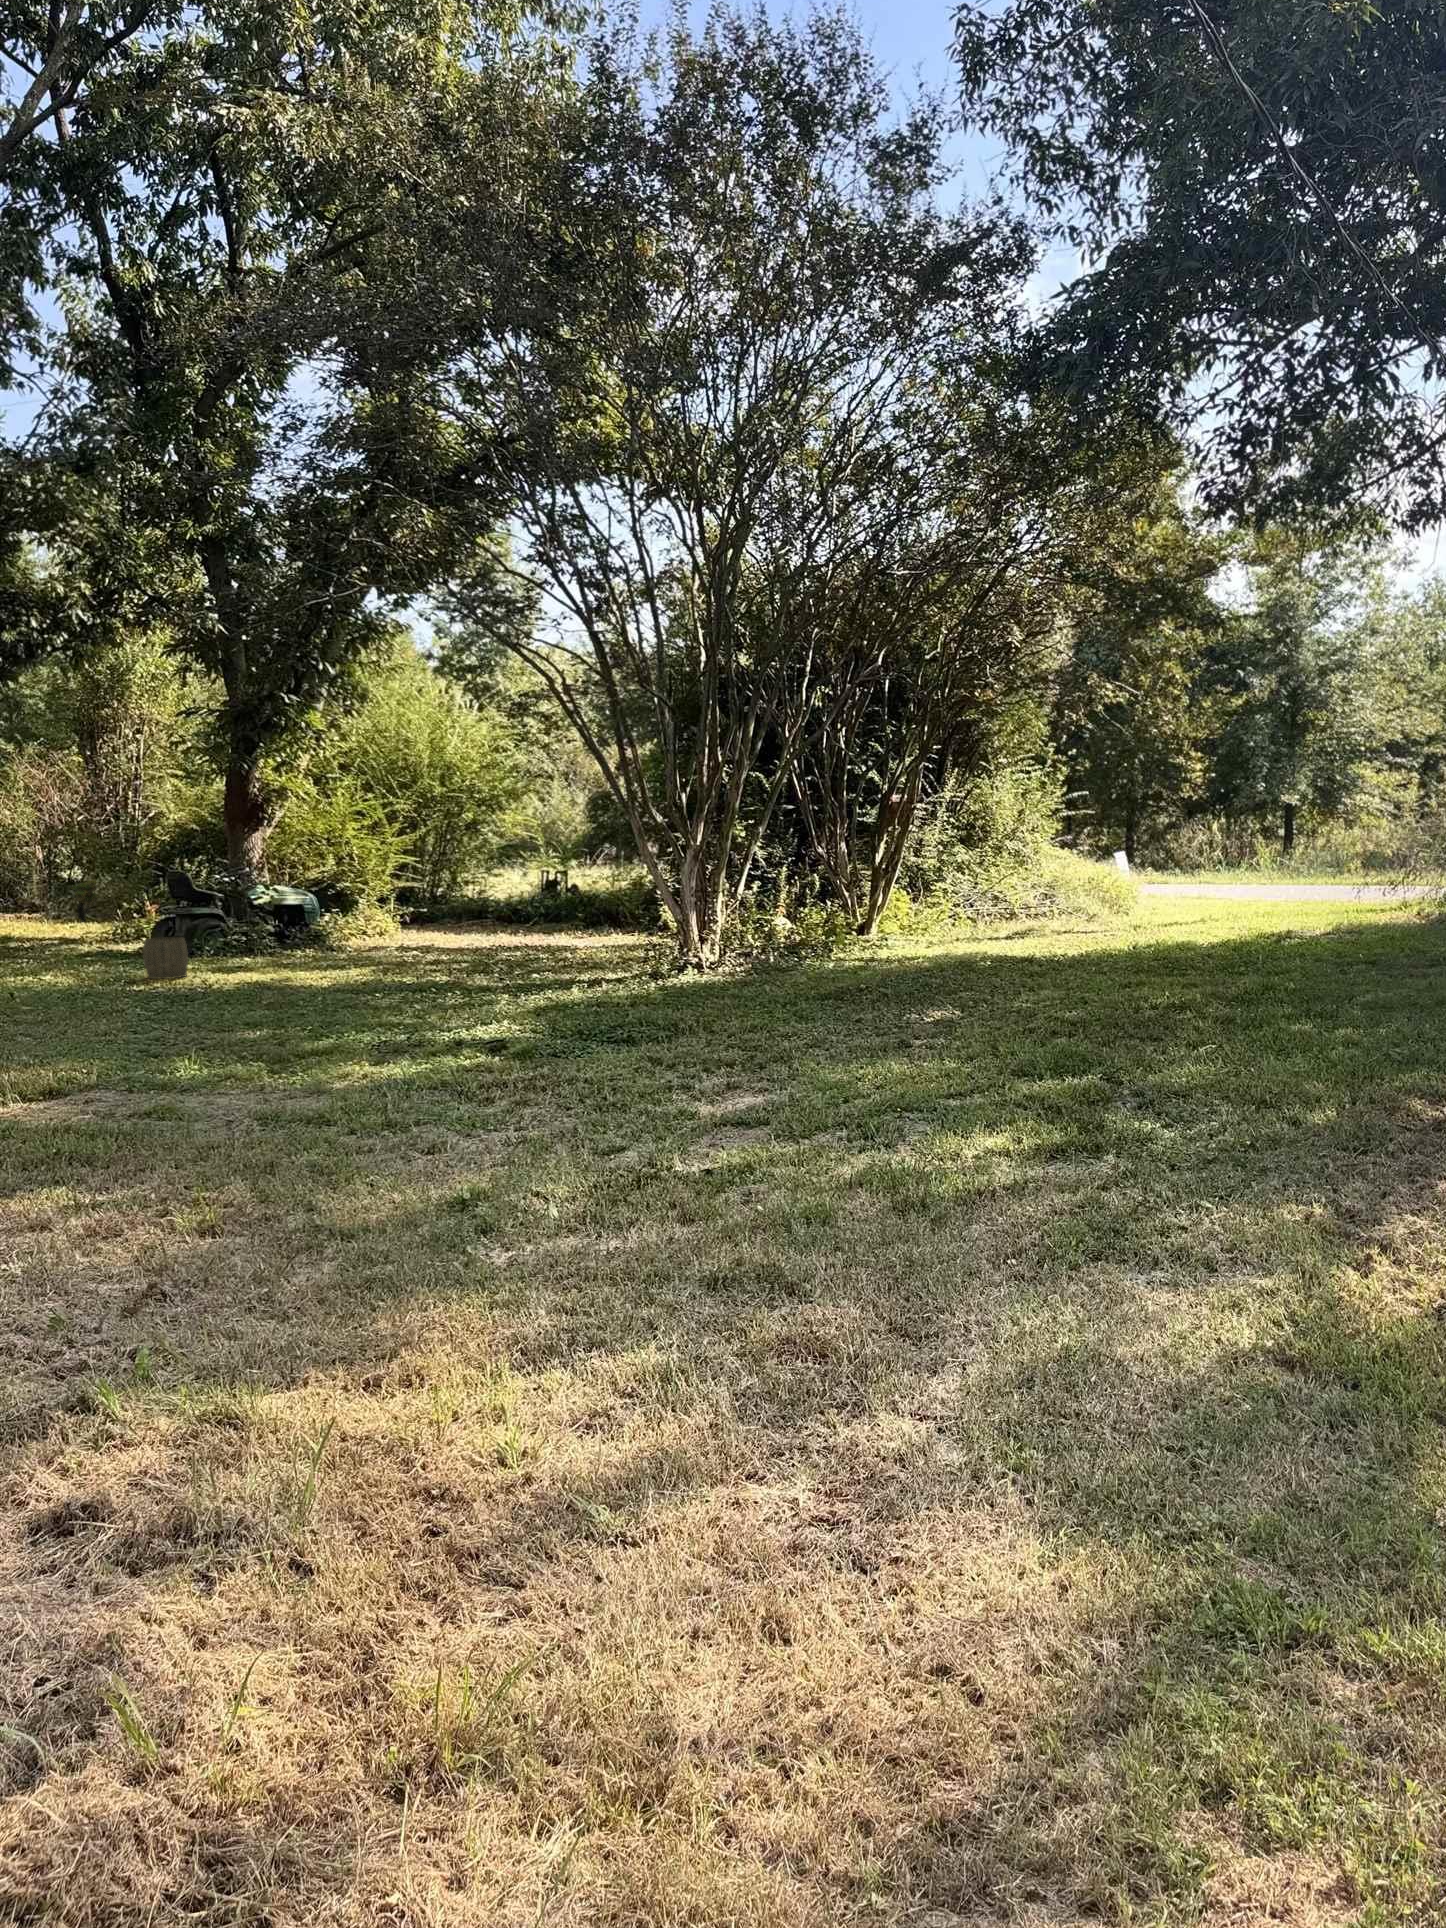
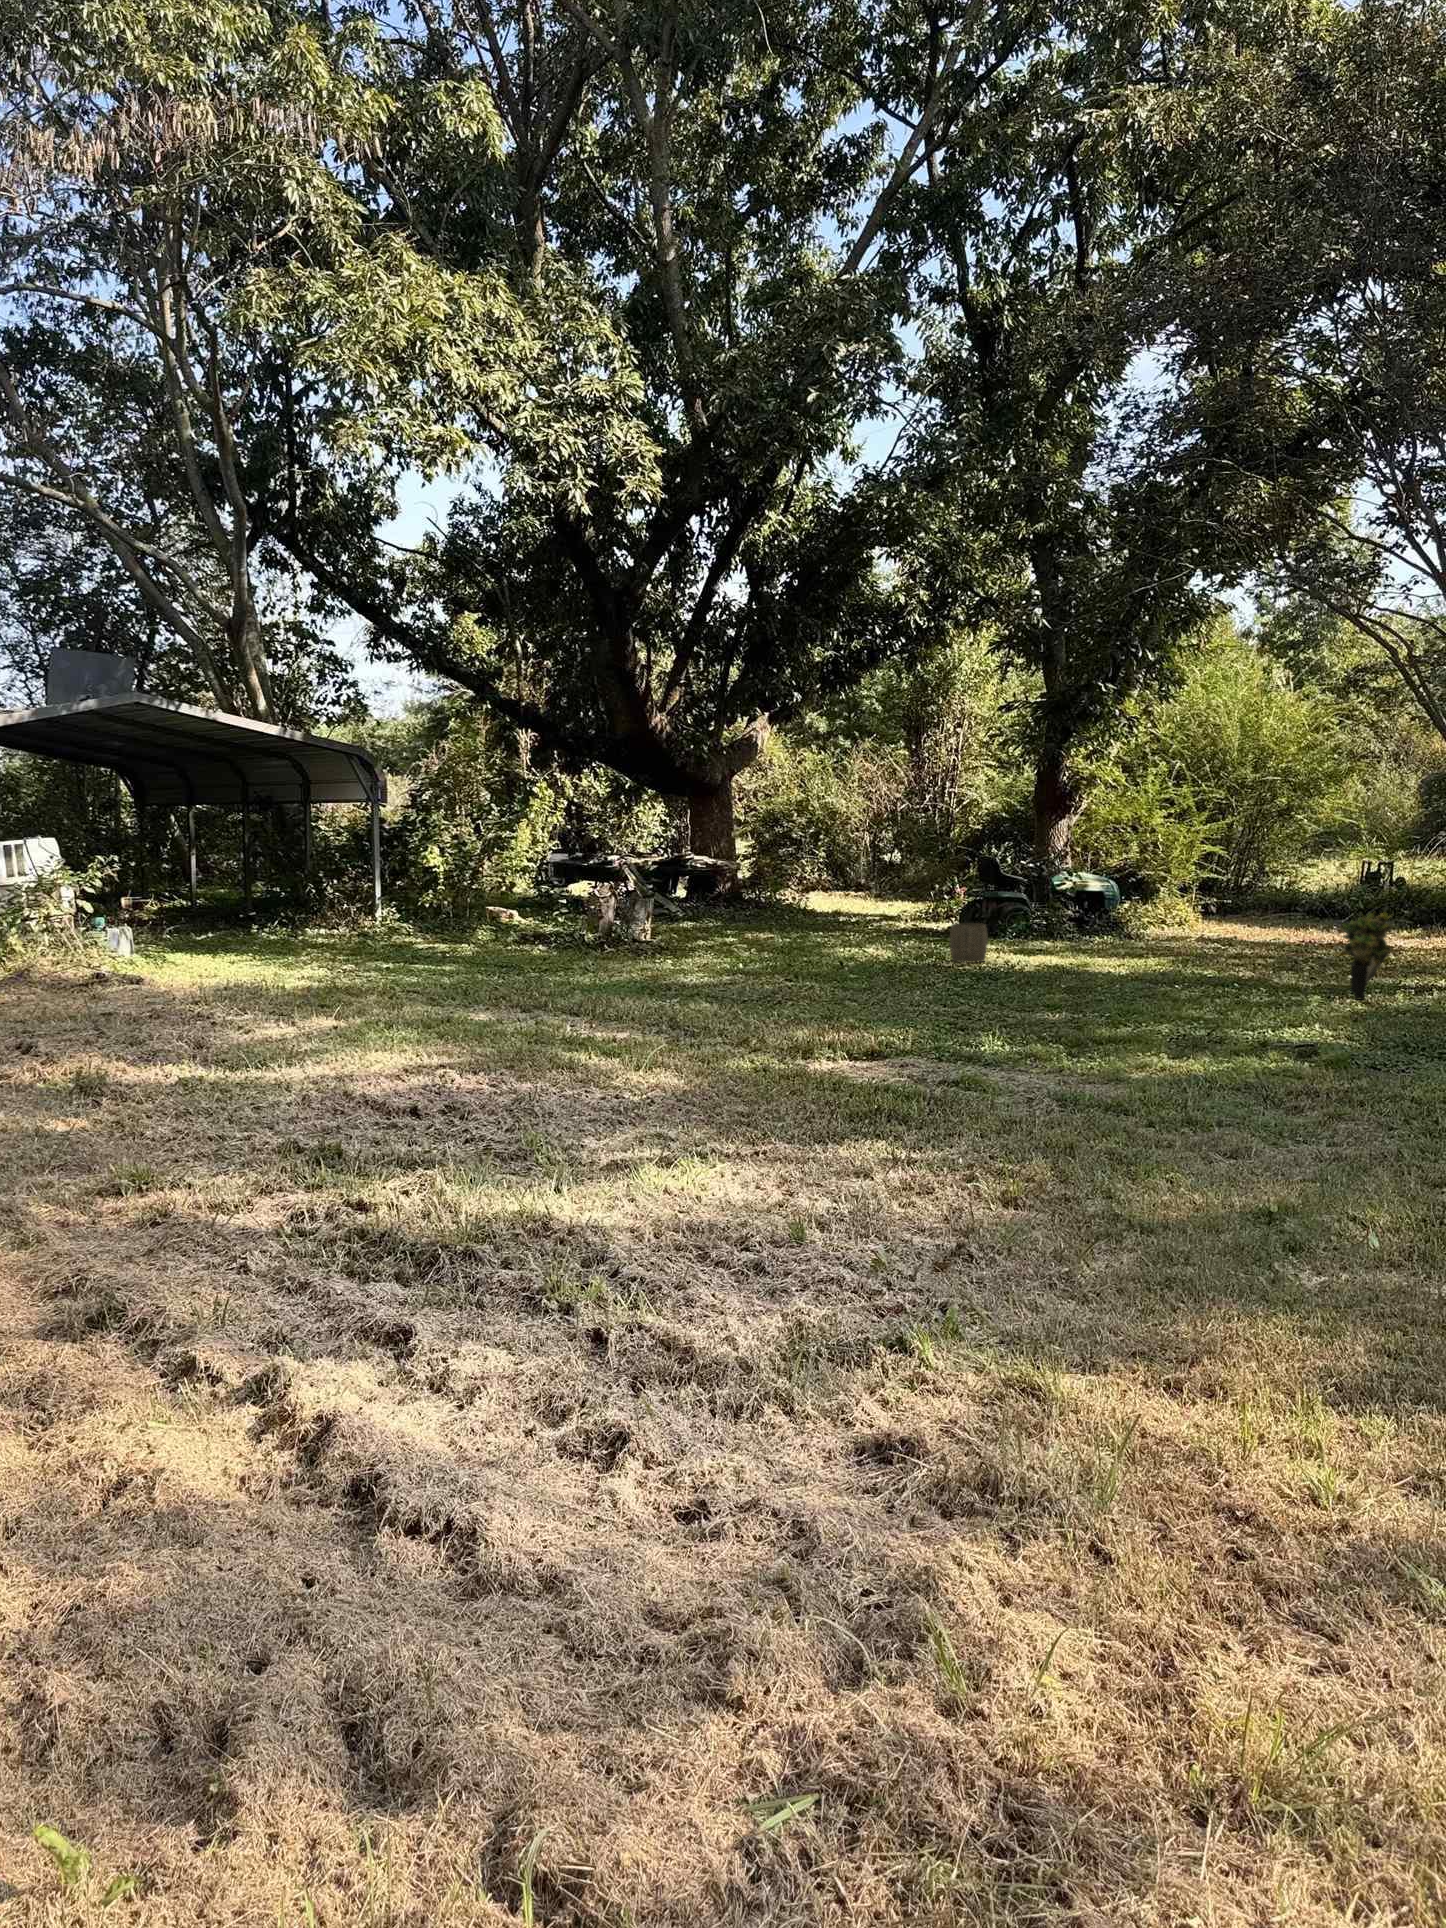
potted plant: present [73,880,98,922] -> present [1340,913,1392,1000]

